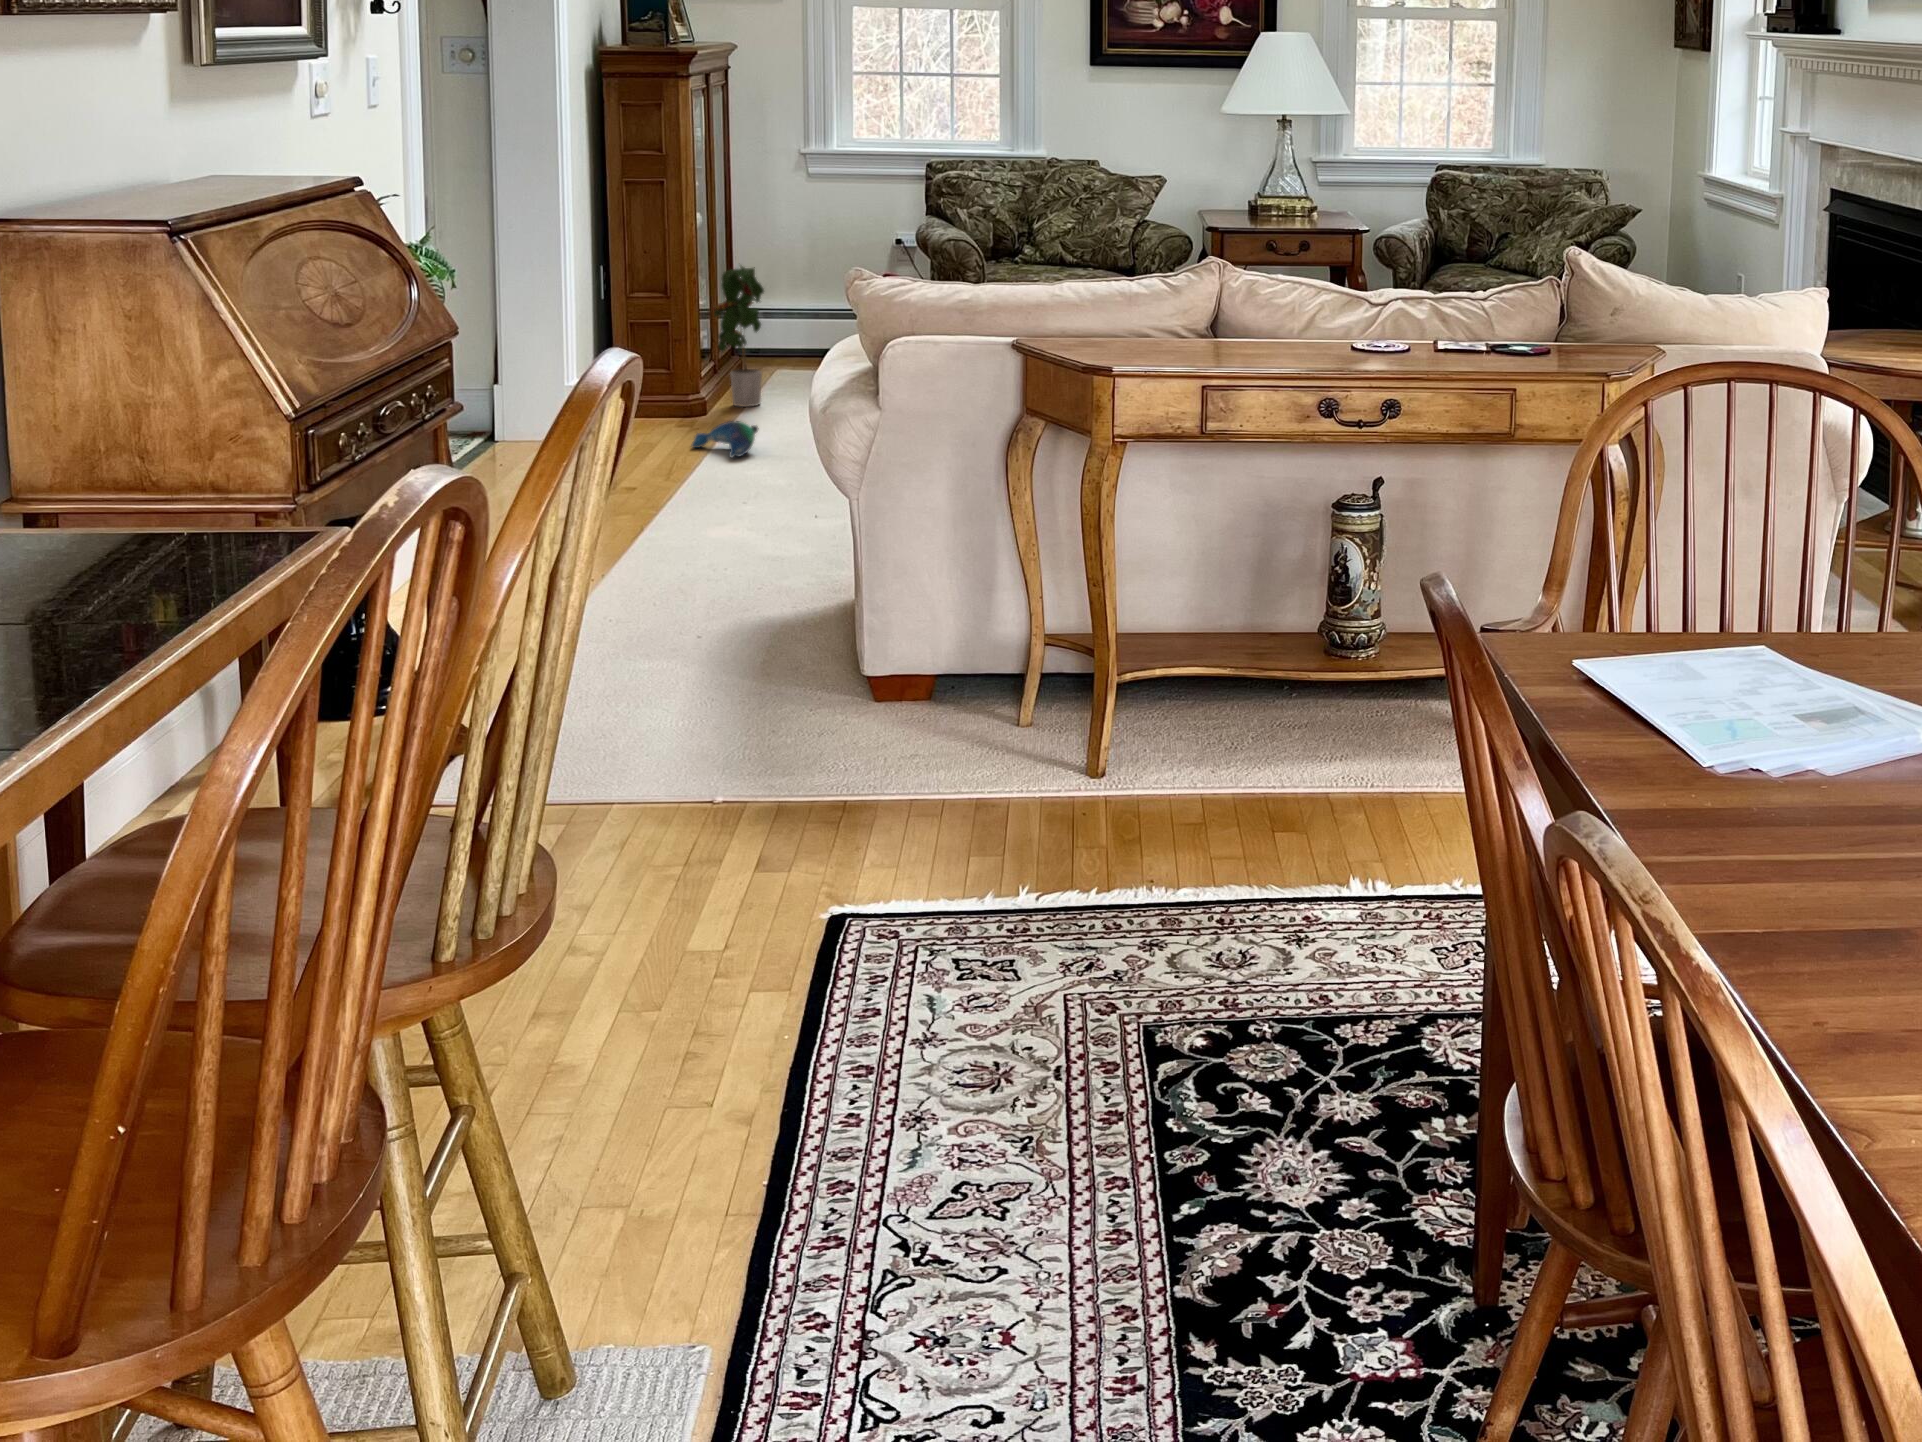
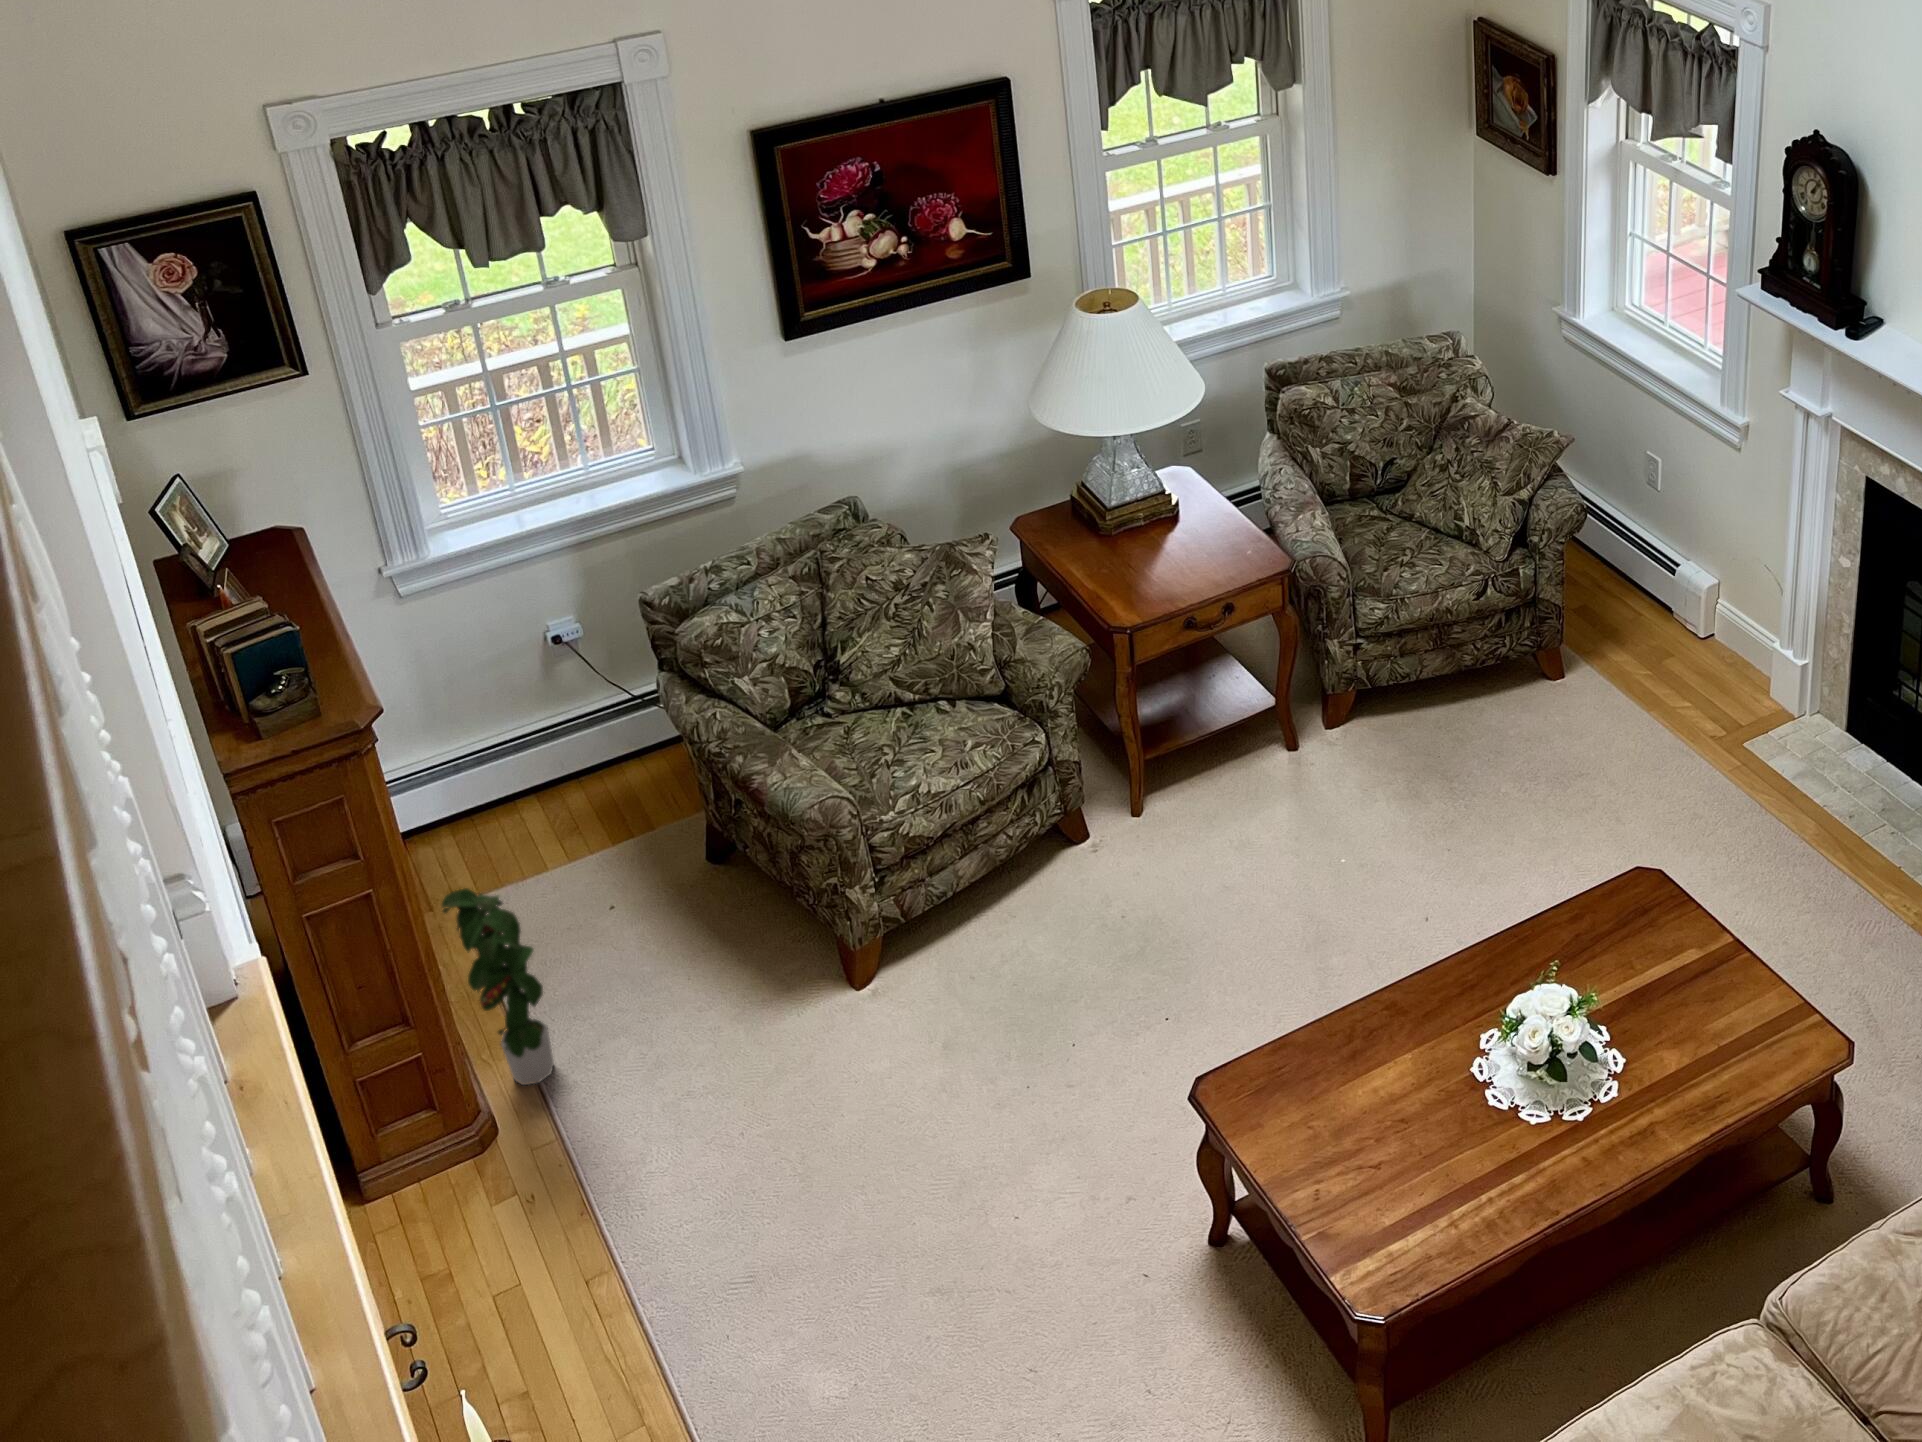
plush toy: present [692,421,759,458] -> none [599,1229,716,1314]

